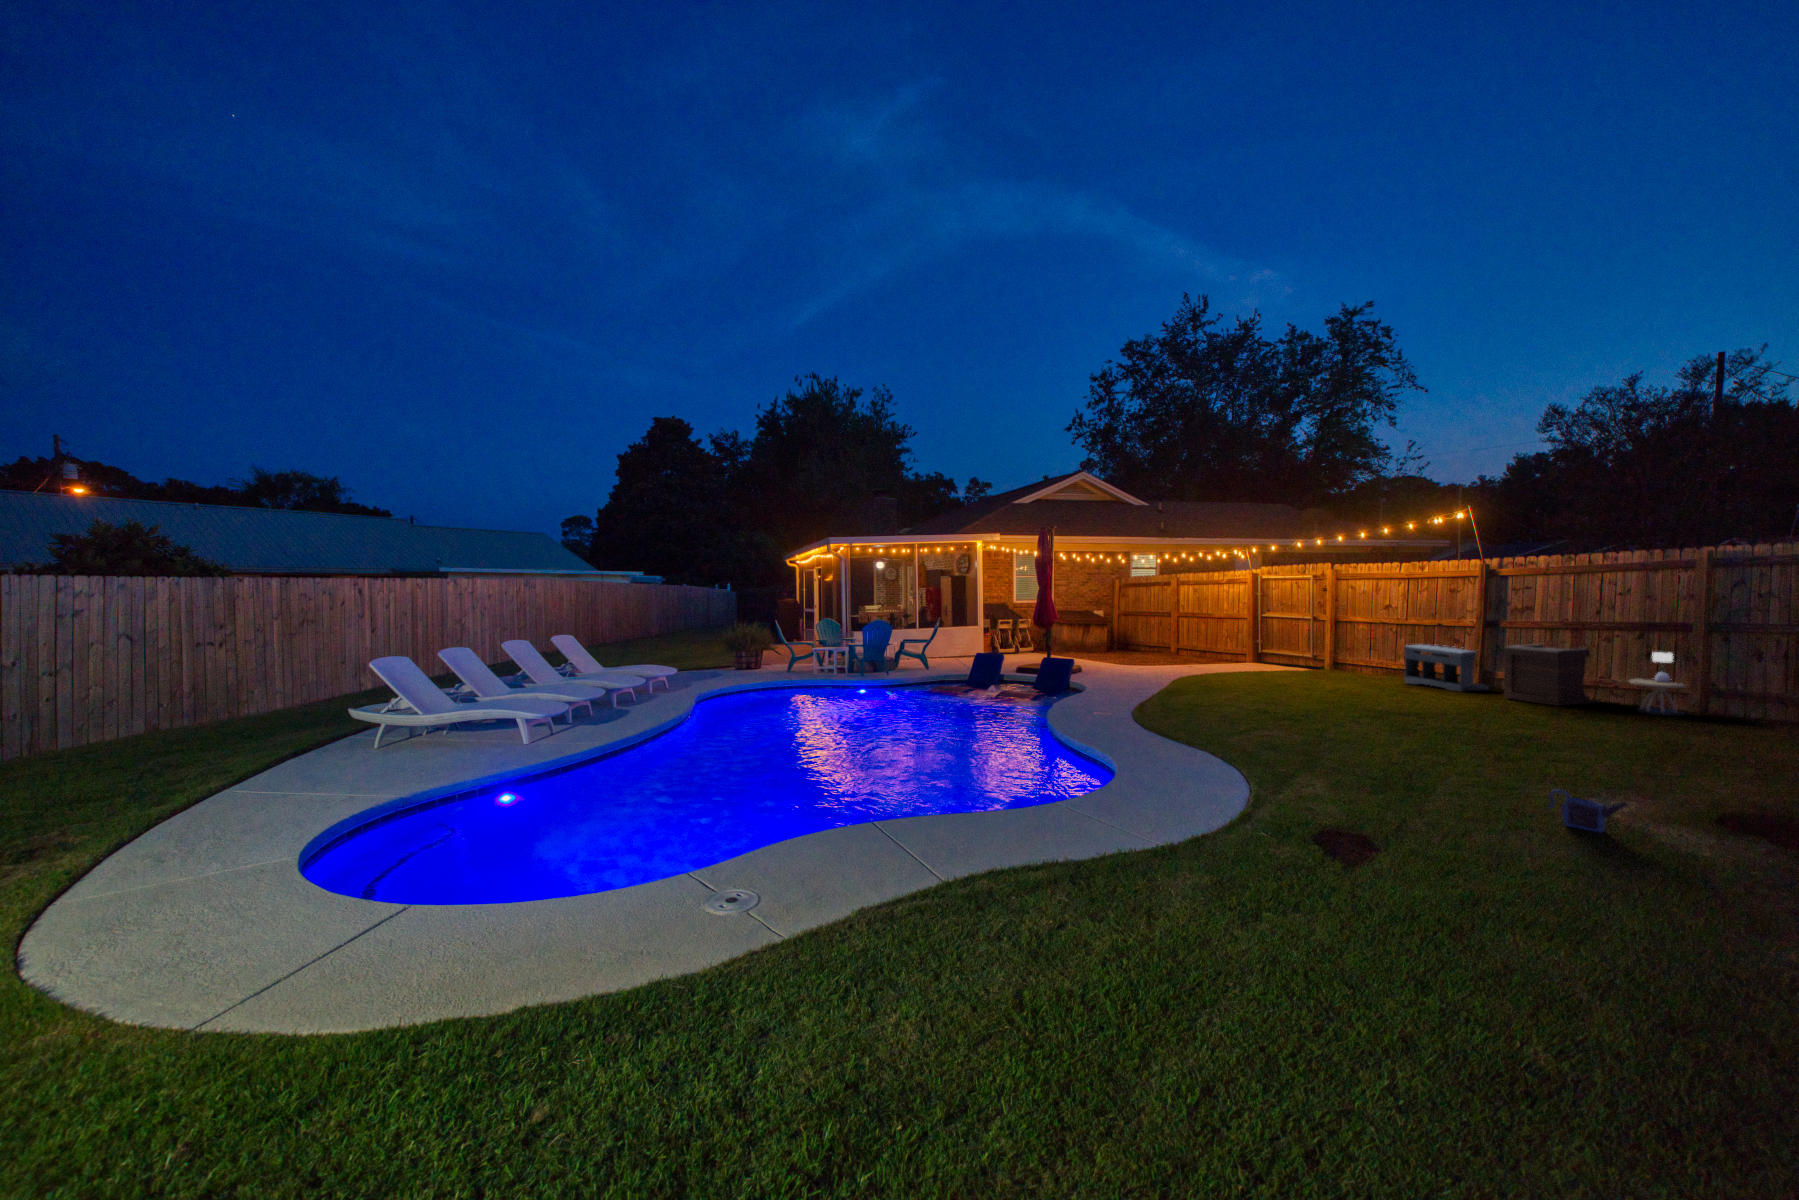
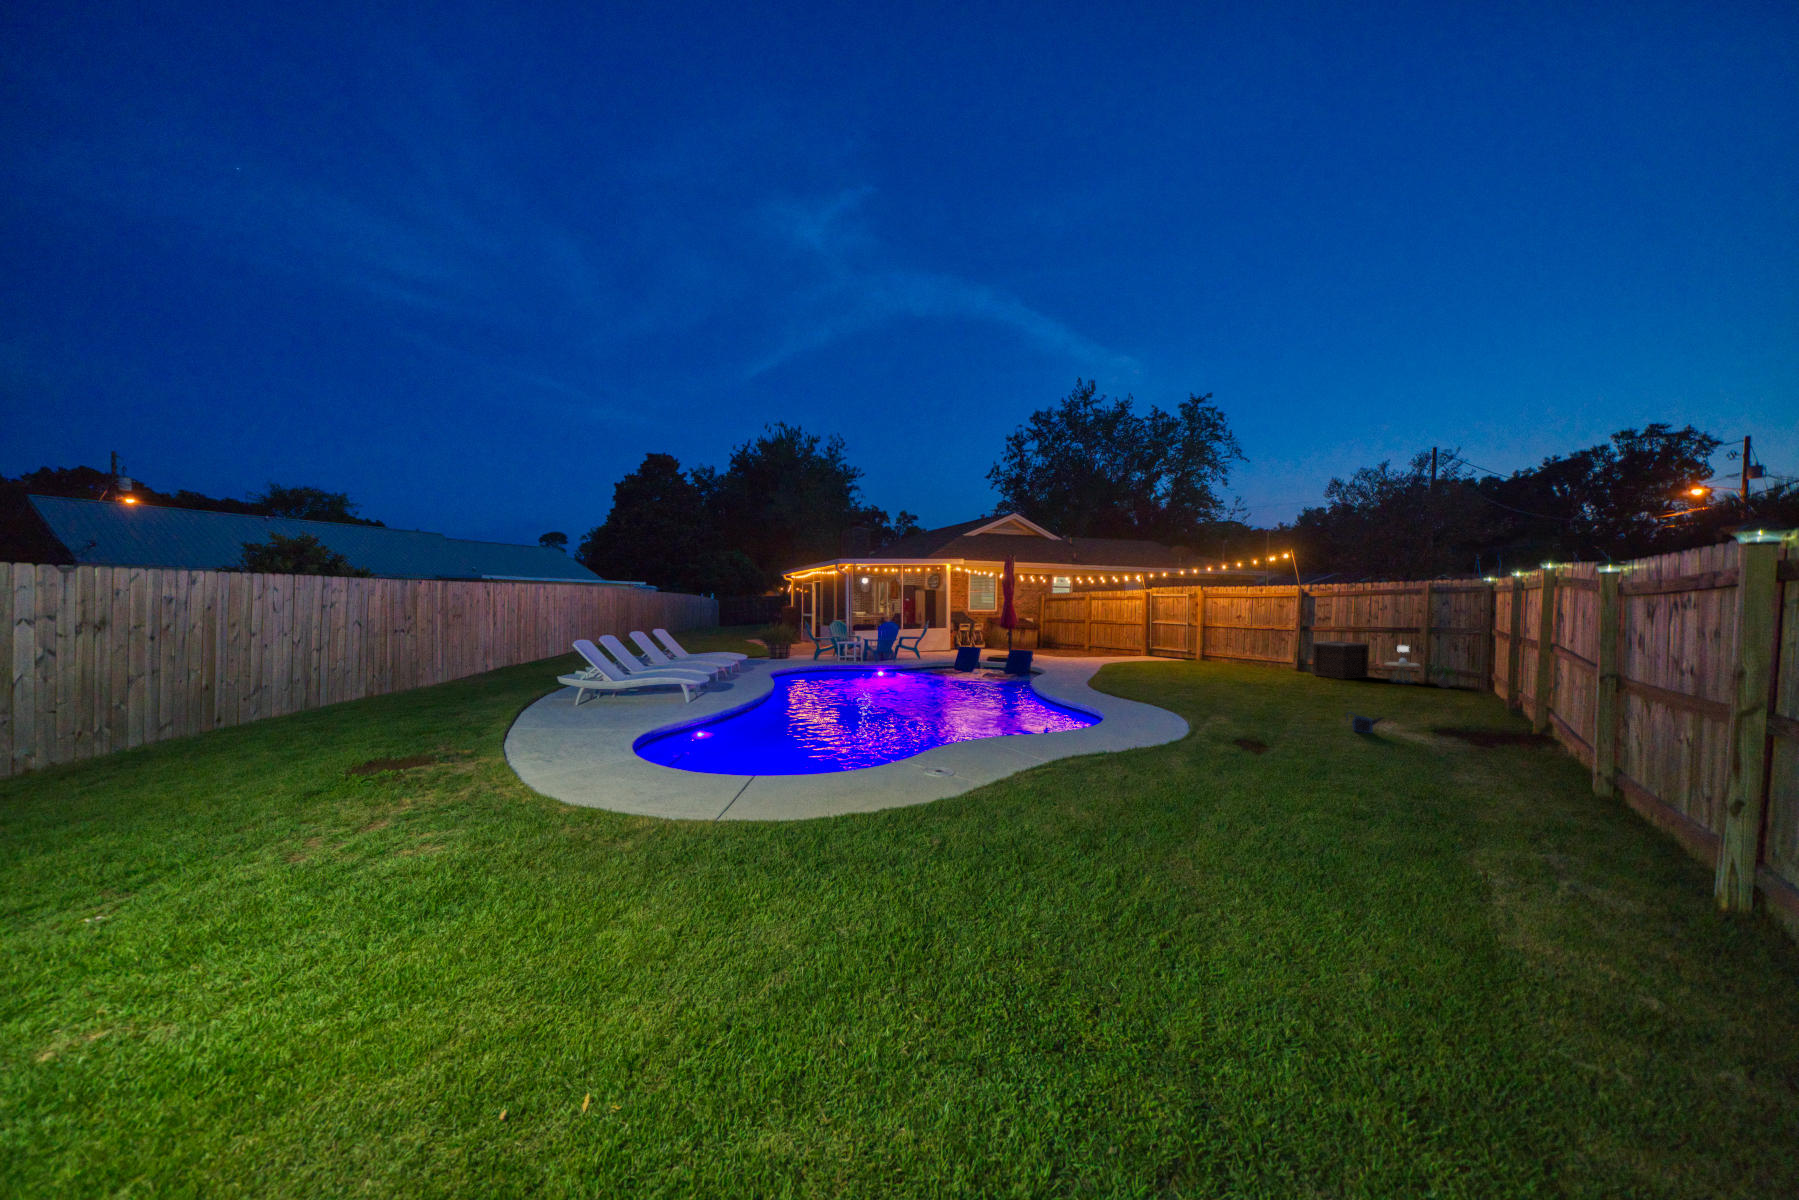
bench: present [1405,645,1489,692] -> none [1250,641,1303,672]
potted plant: none [1707,686,1767,724] -> present [1437,667,1454,688]

